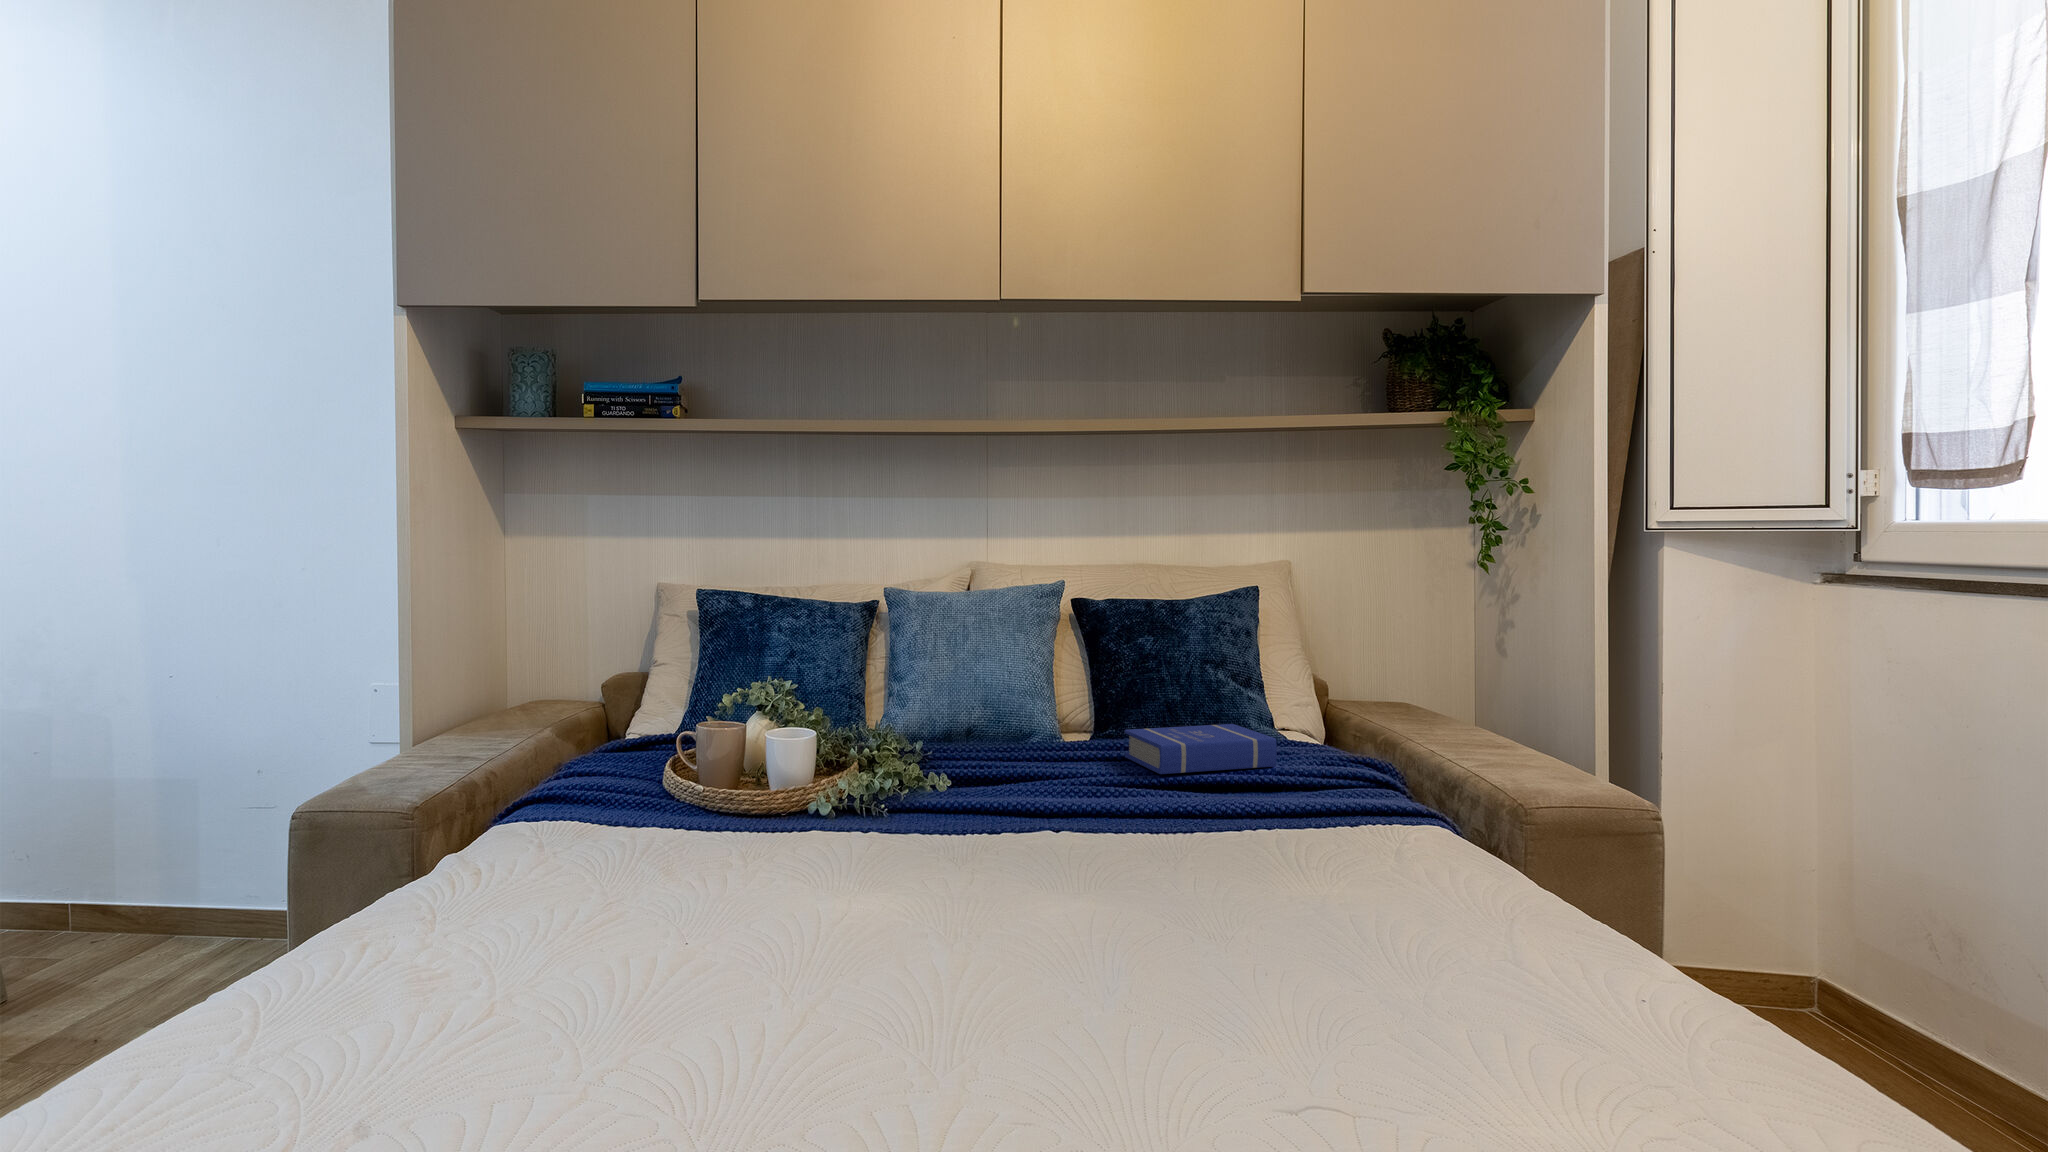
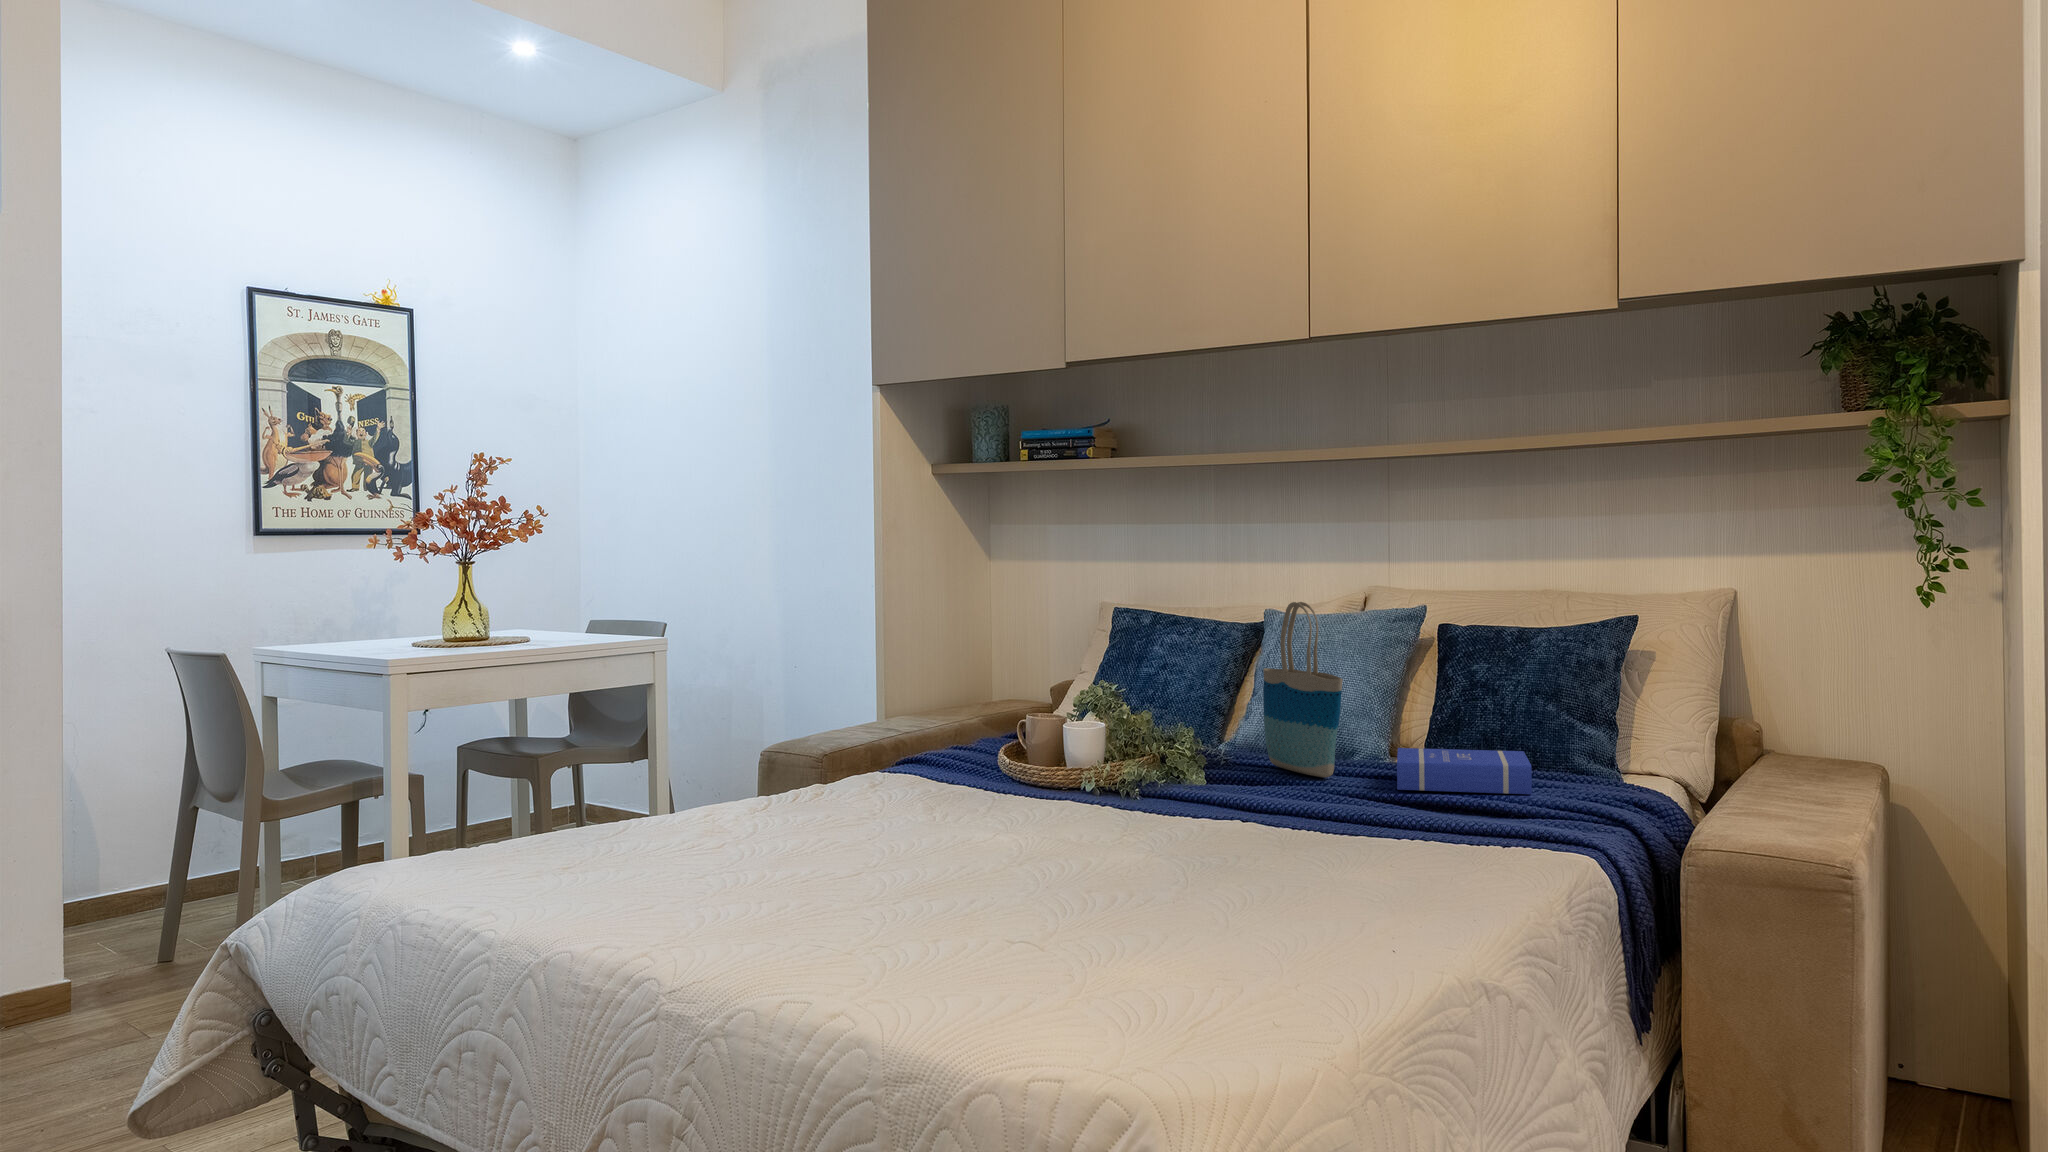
tote bag: none [976,582,1092,767] -> present [1263,602,1343,777]

